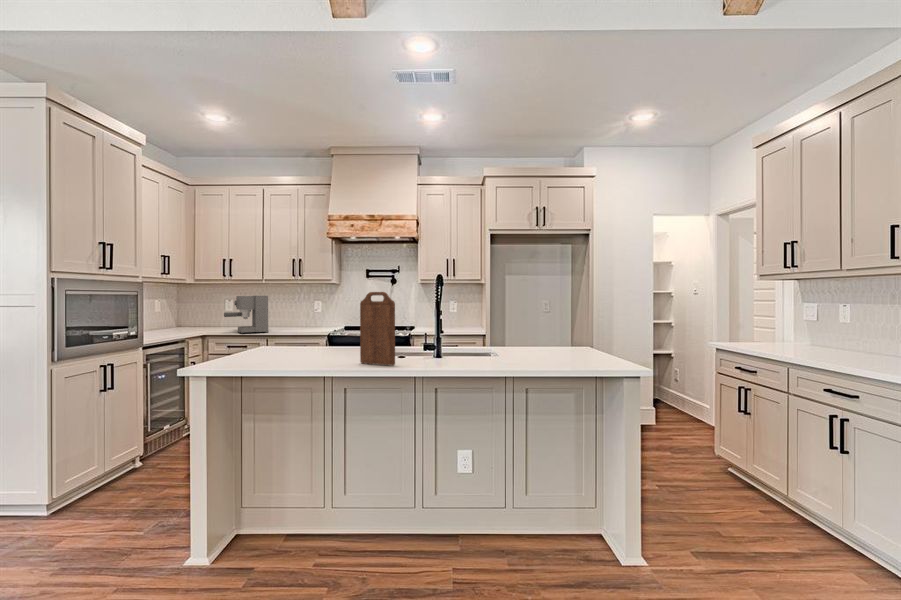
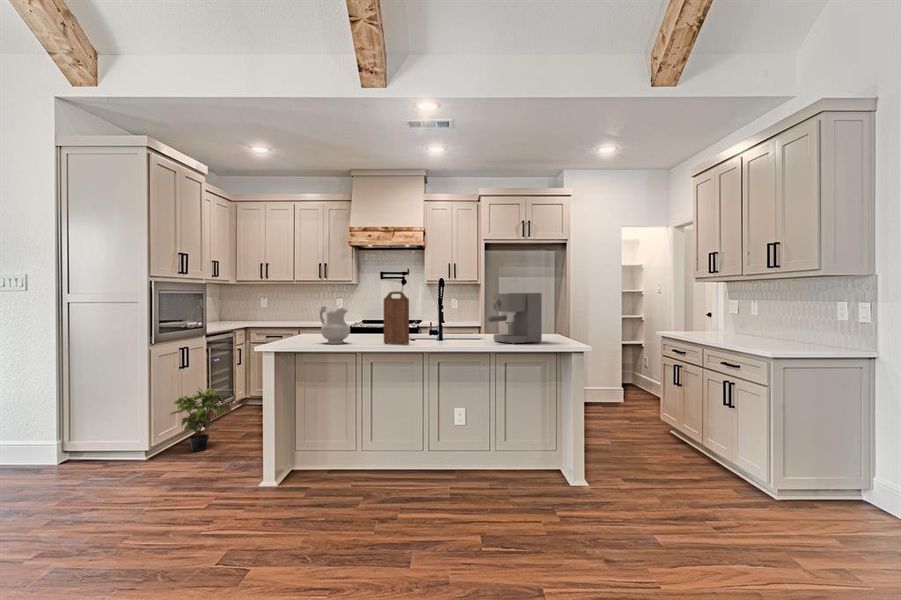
coffee maker: present [224,296,268,333] -> present [488,293,542,344]
ceramic pitcher: none [272,313,314,365] -> present [320,307,350,344]
potted plant: none [80,417,159,502] -> present [171,387,225,451]

